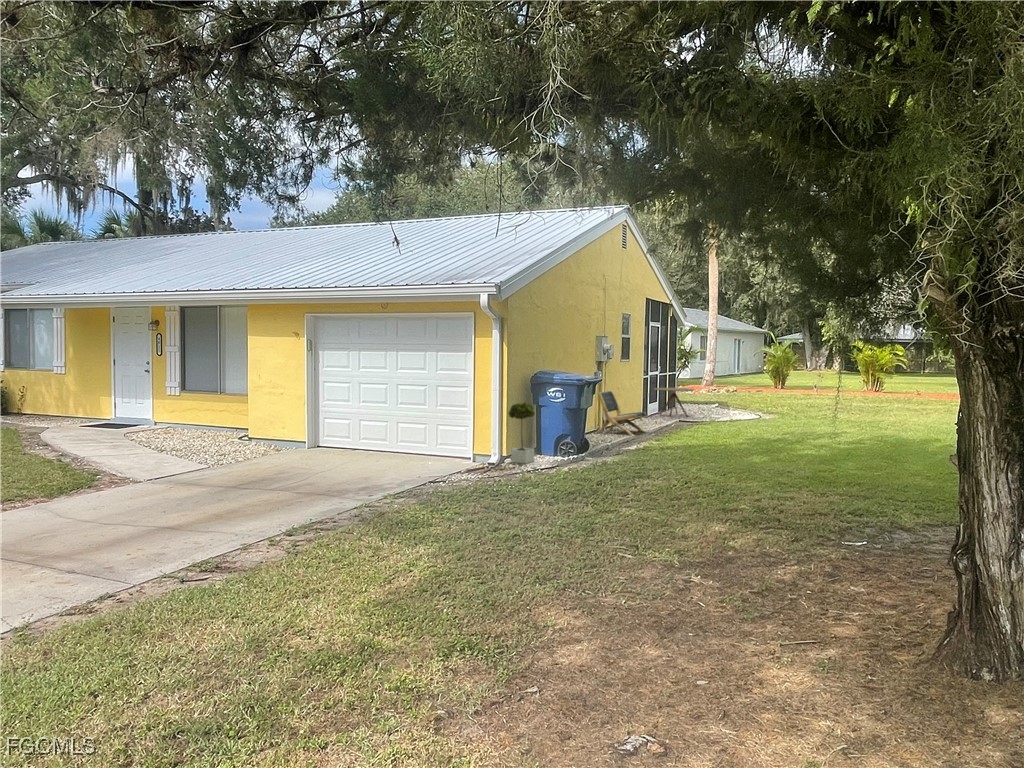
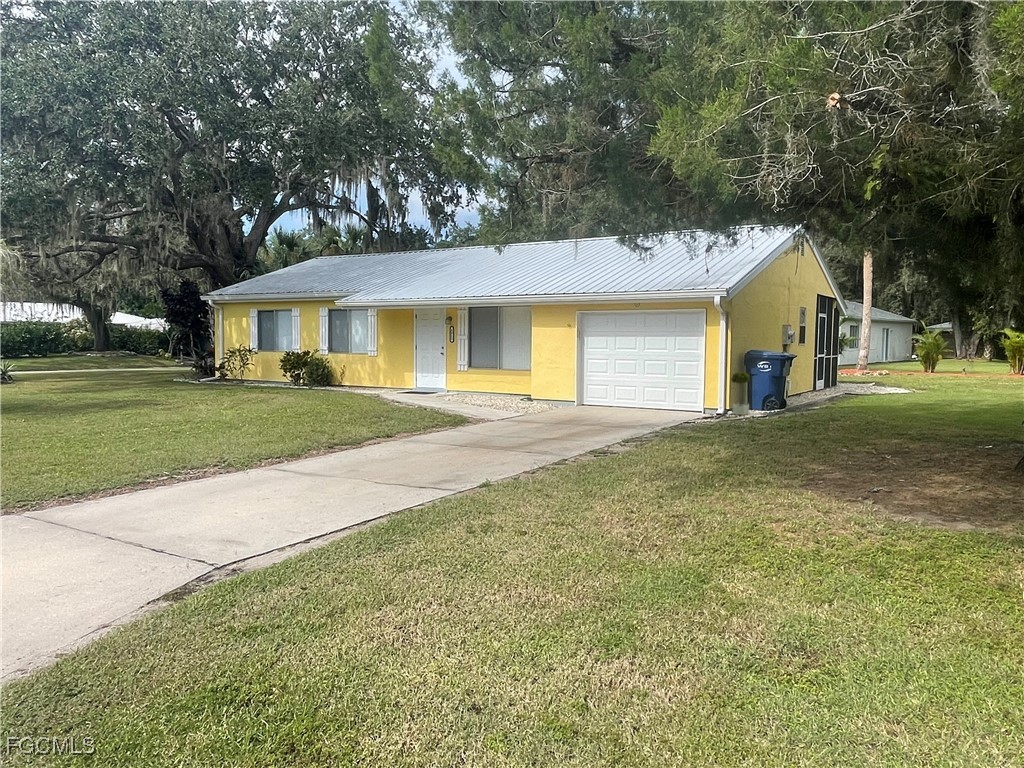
round table: present [654,388,694,417] -> none [822,368,858,391]
lounge chair: present [598,391,646,436] -> none [783,368,823,402]

